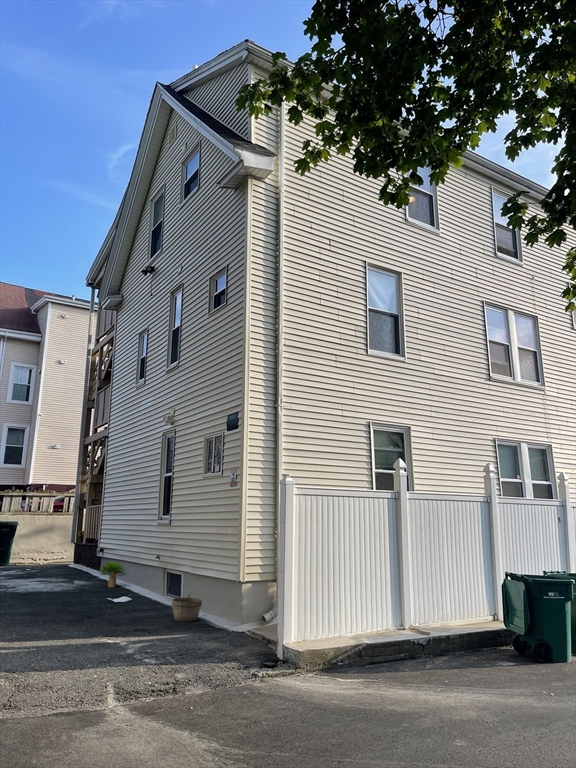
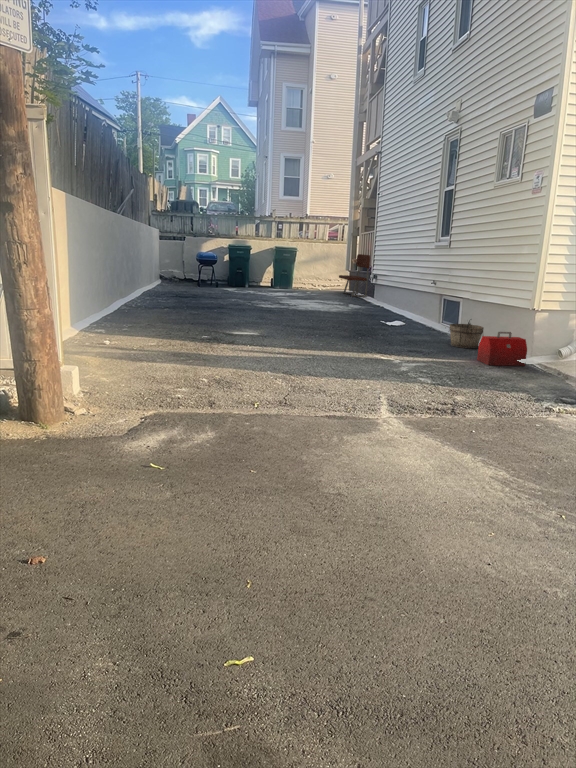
bench: none [63,528,96,572] -> present [339,254,370,297]
potted plant: present [100,561,126,587] -> none [371,285,403,312]
toolbox: none [197,604,238,637] -> present [477,332,527,366]

